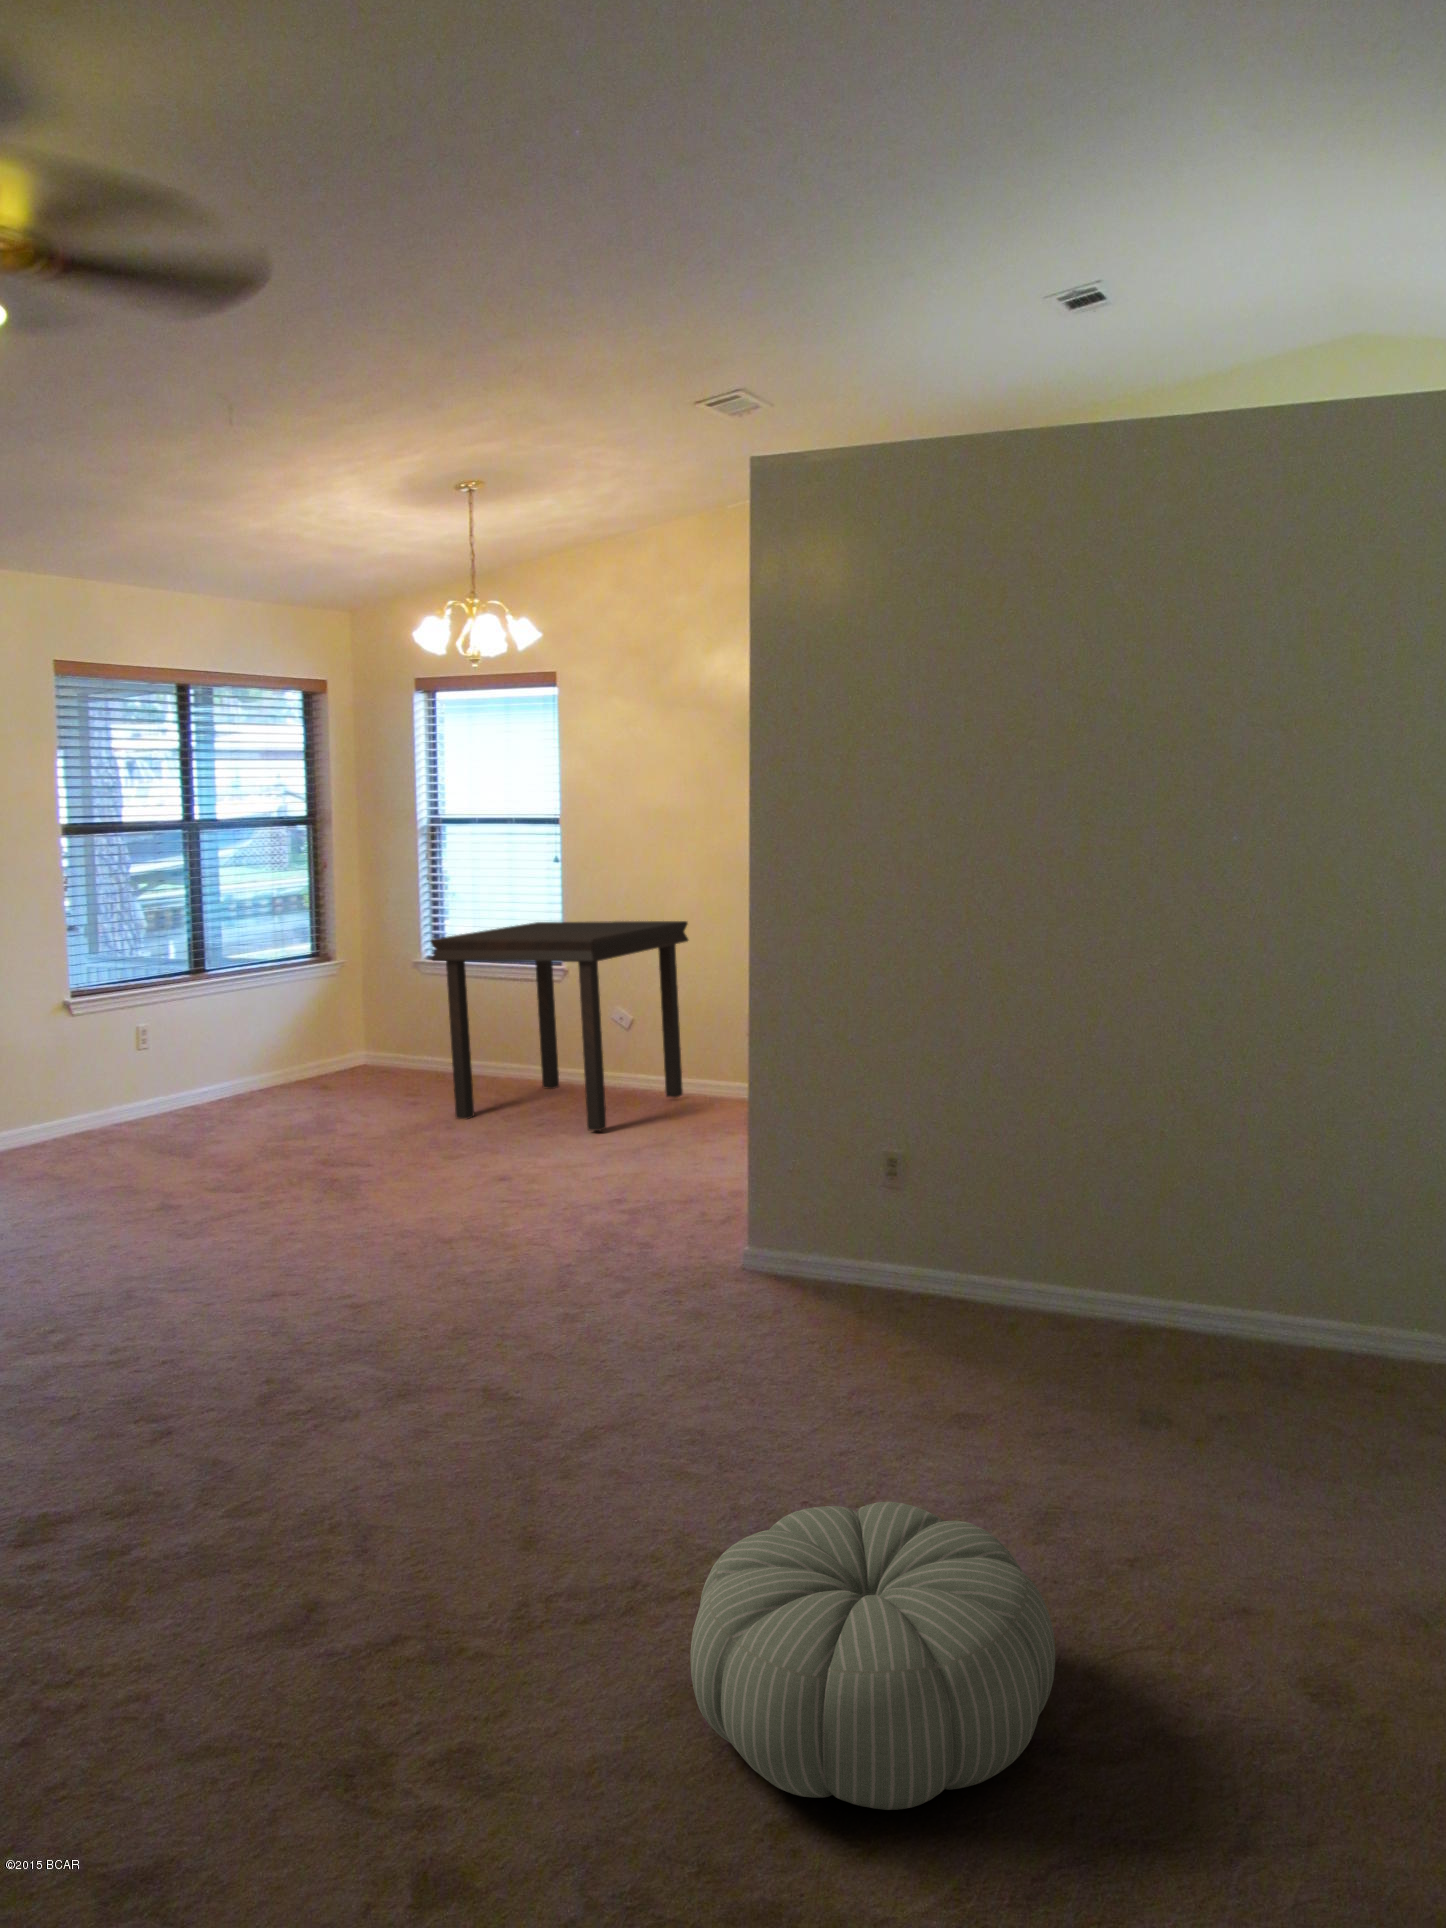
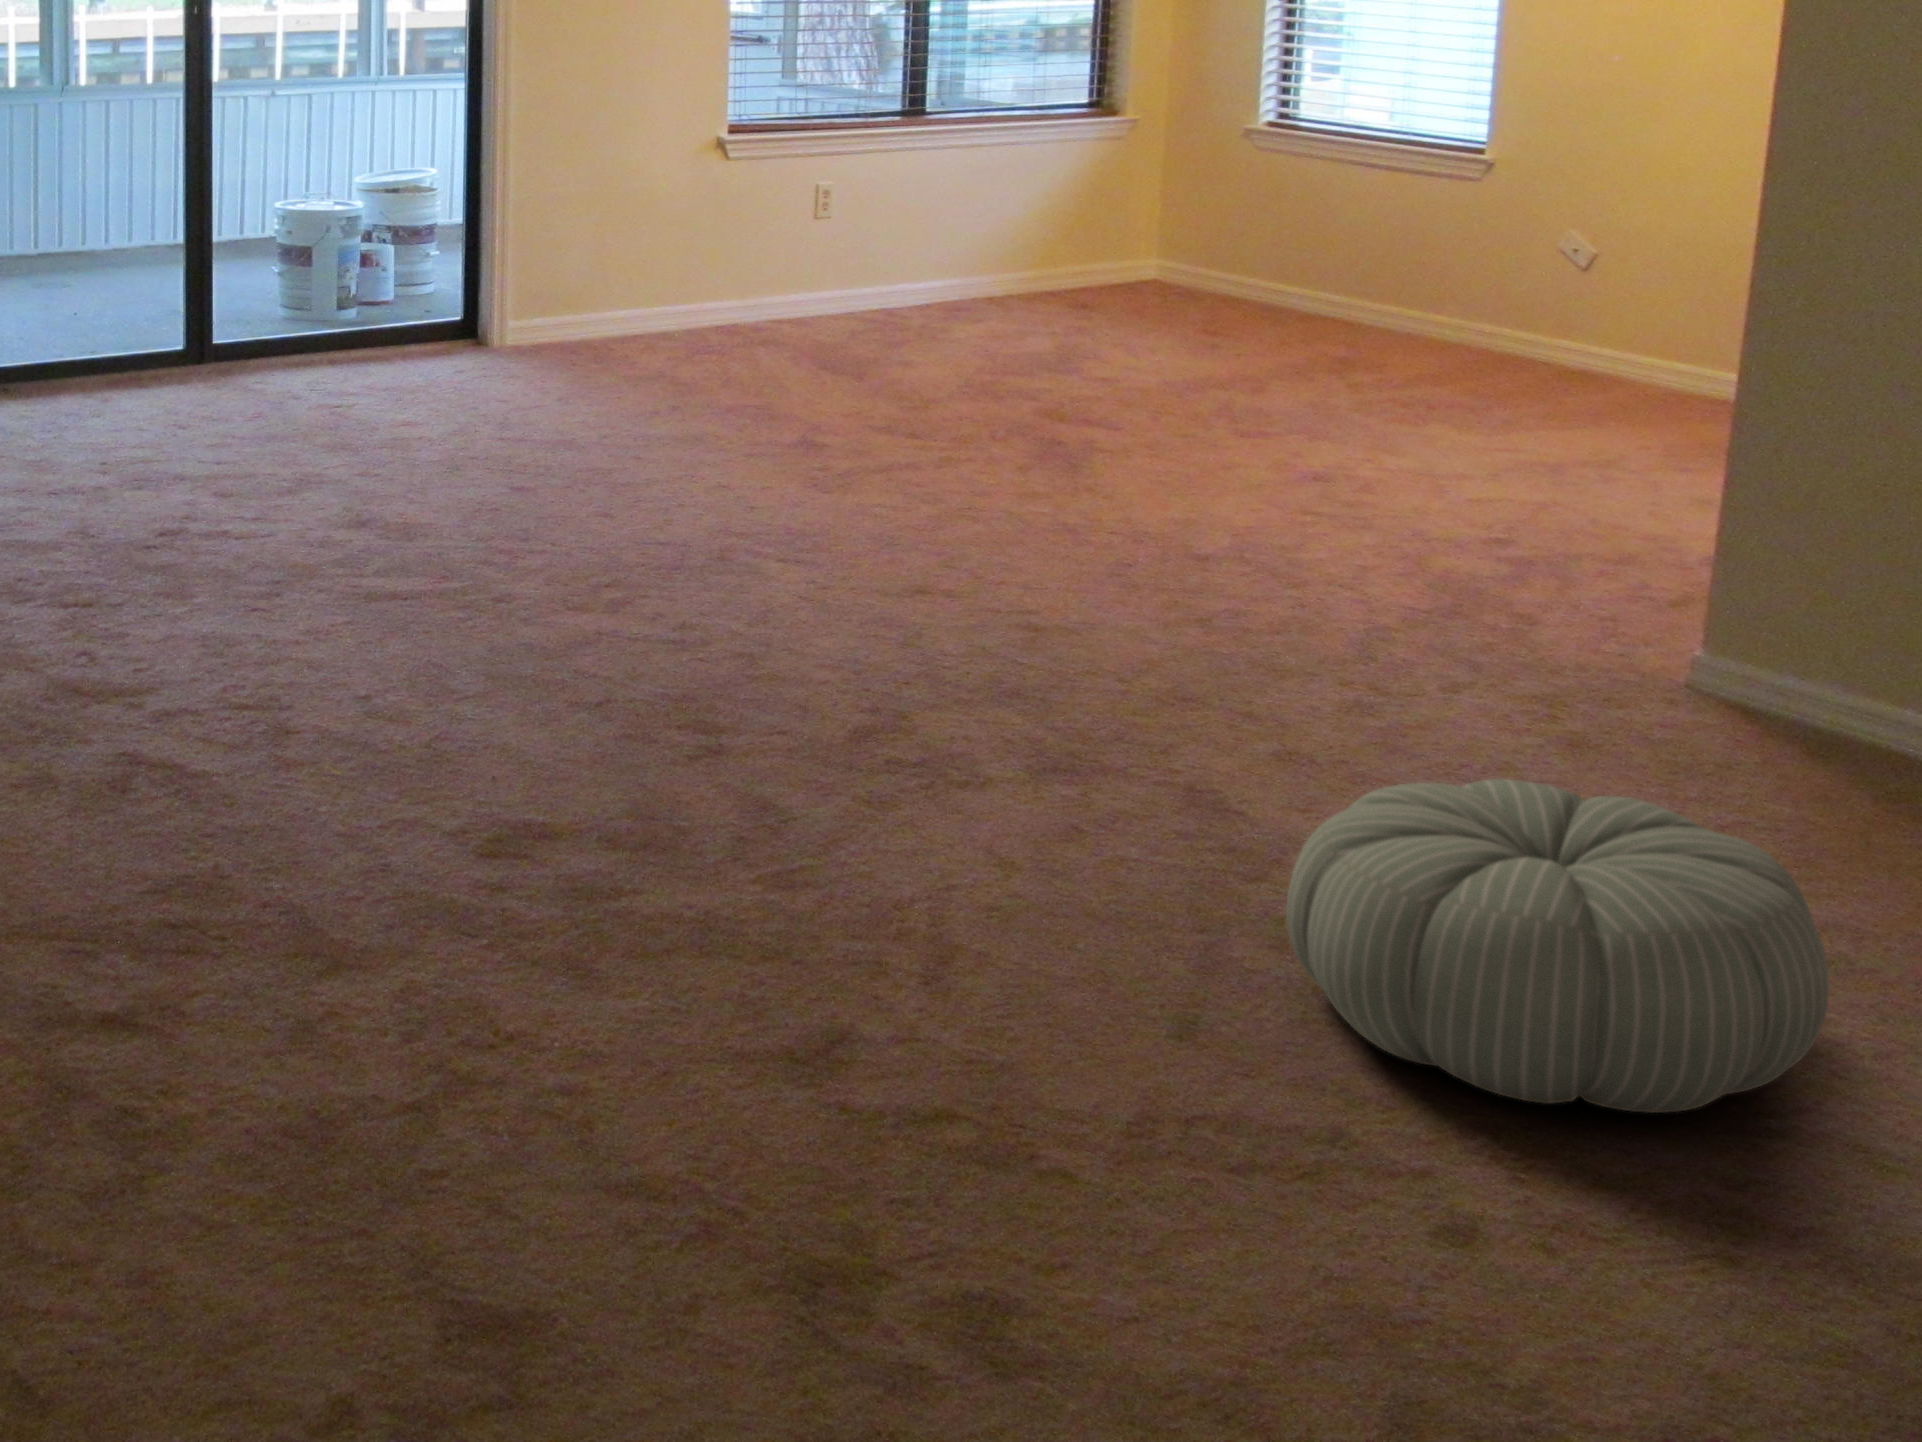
dining table: present [431,921,688,1131] -> none [1251,78,1716,411]

